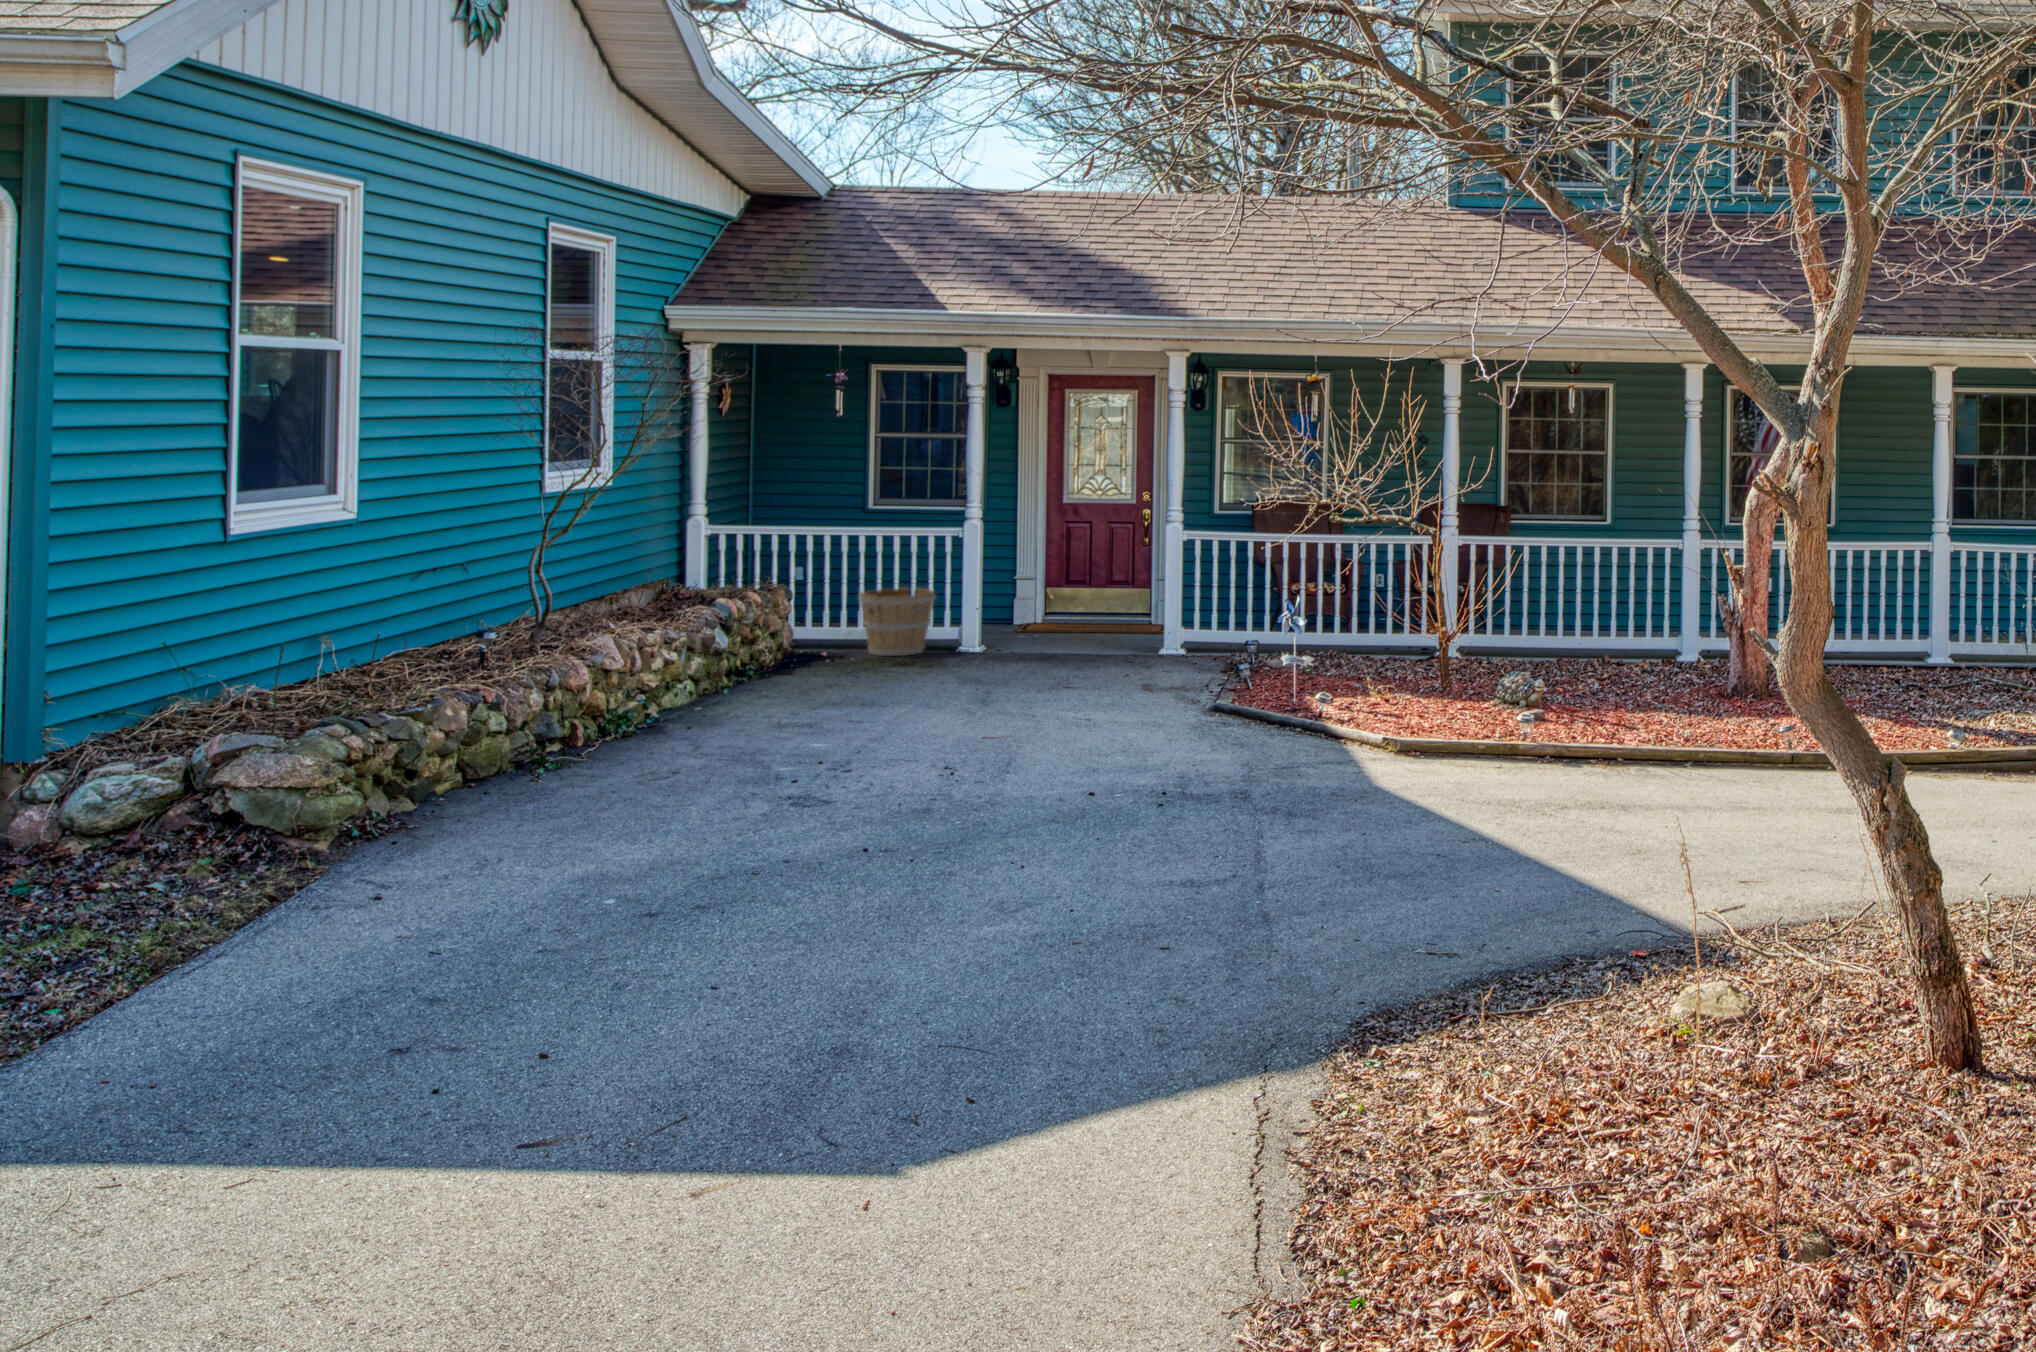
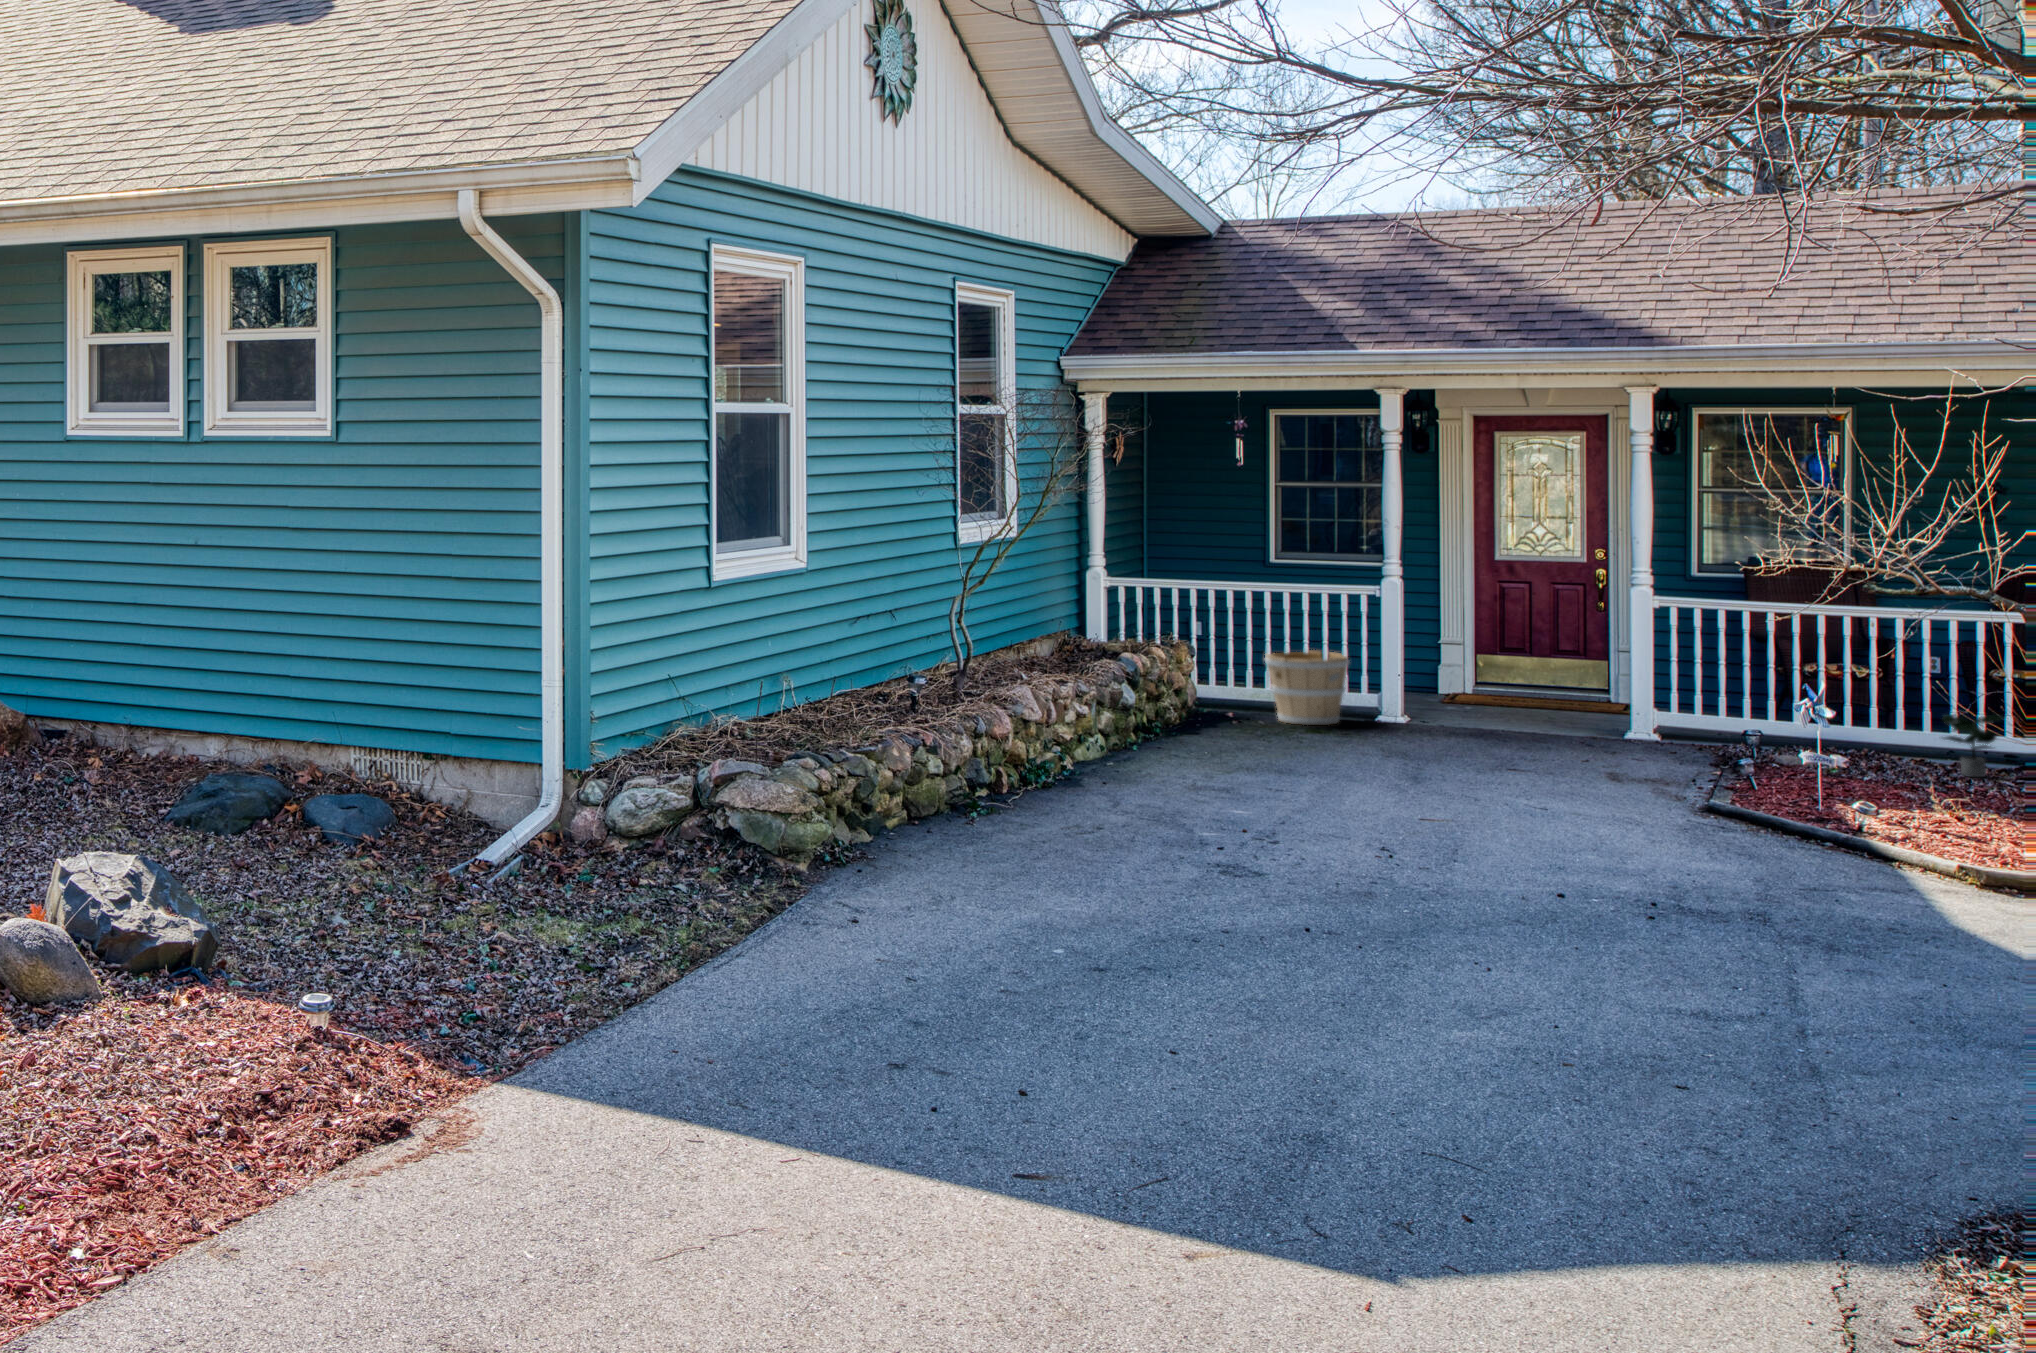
potted plant: none [1376,615,1419,663] -> present [1943,714,2005,777]

